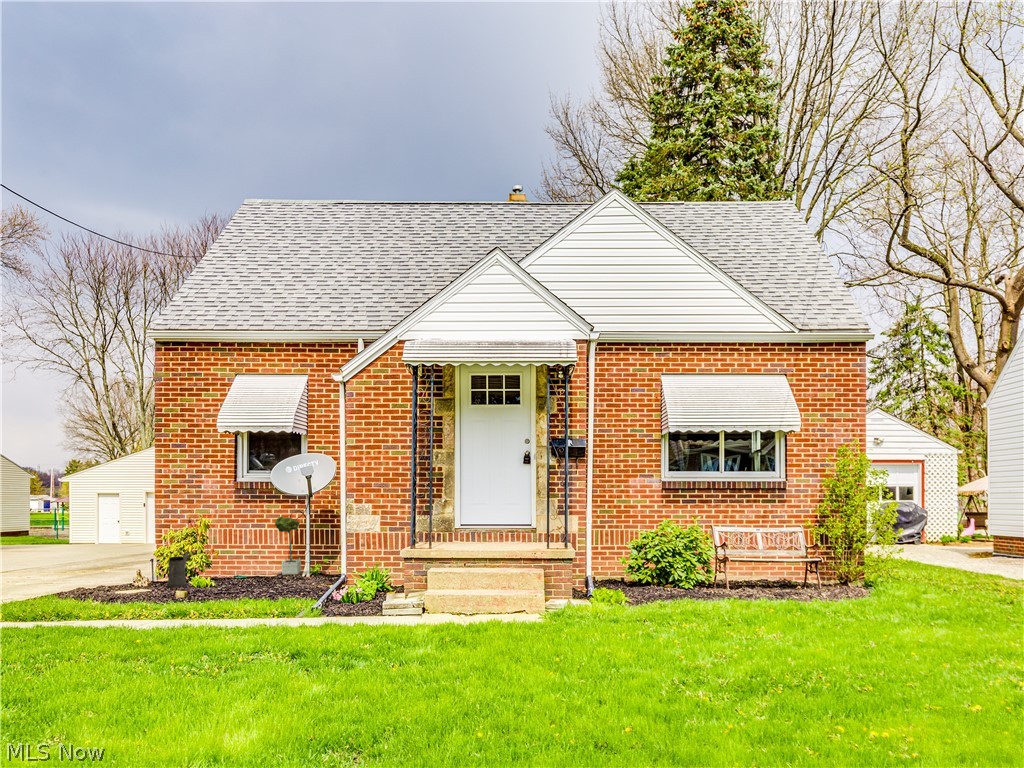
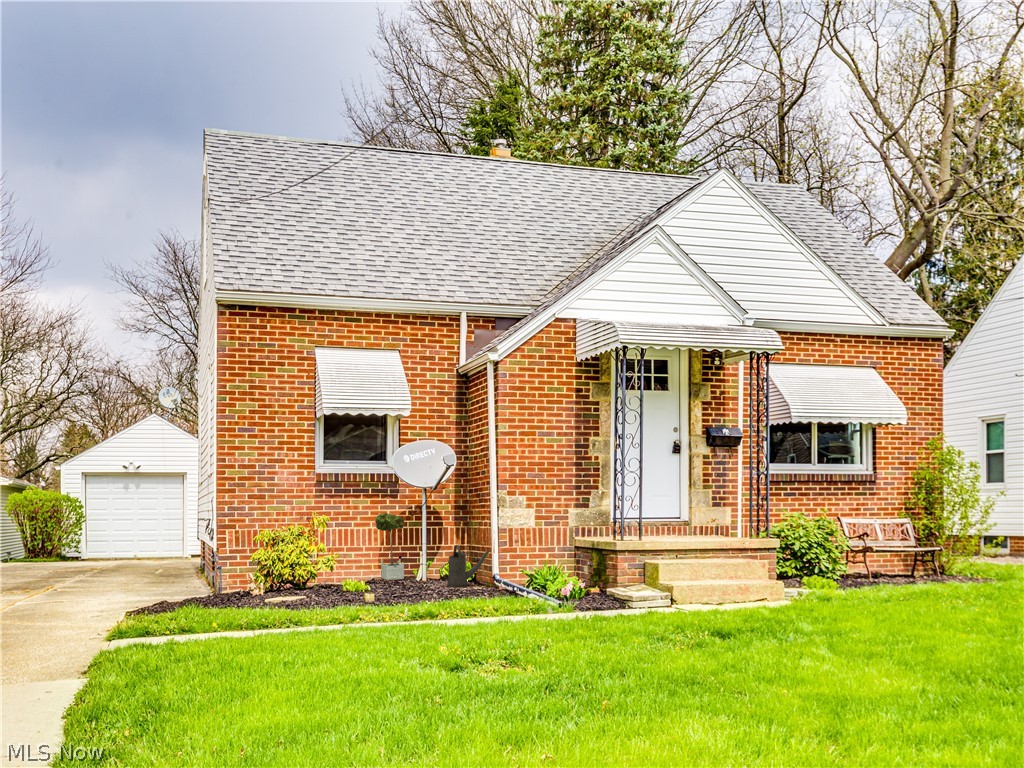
watering can: present [167,550,188,587] -> present [441,545,489,587]

